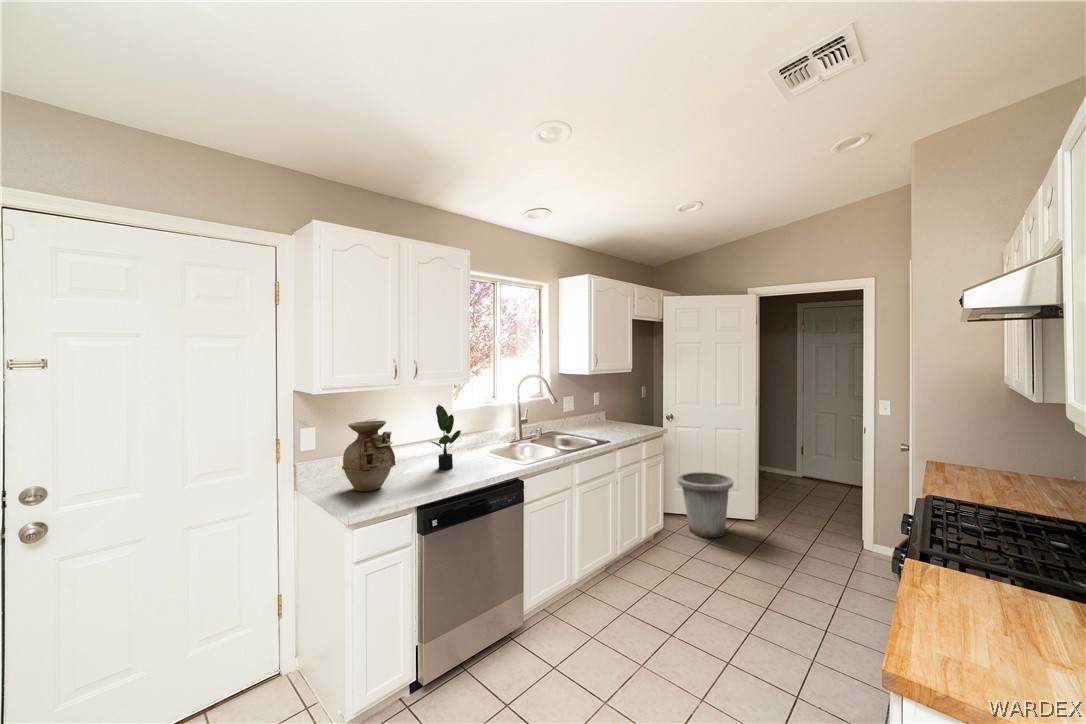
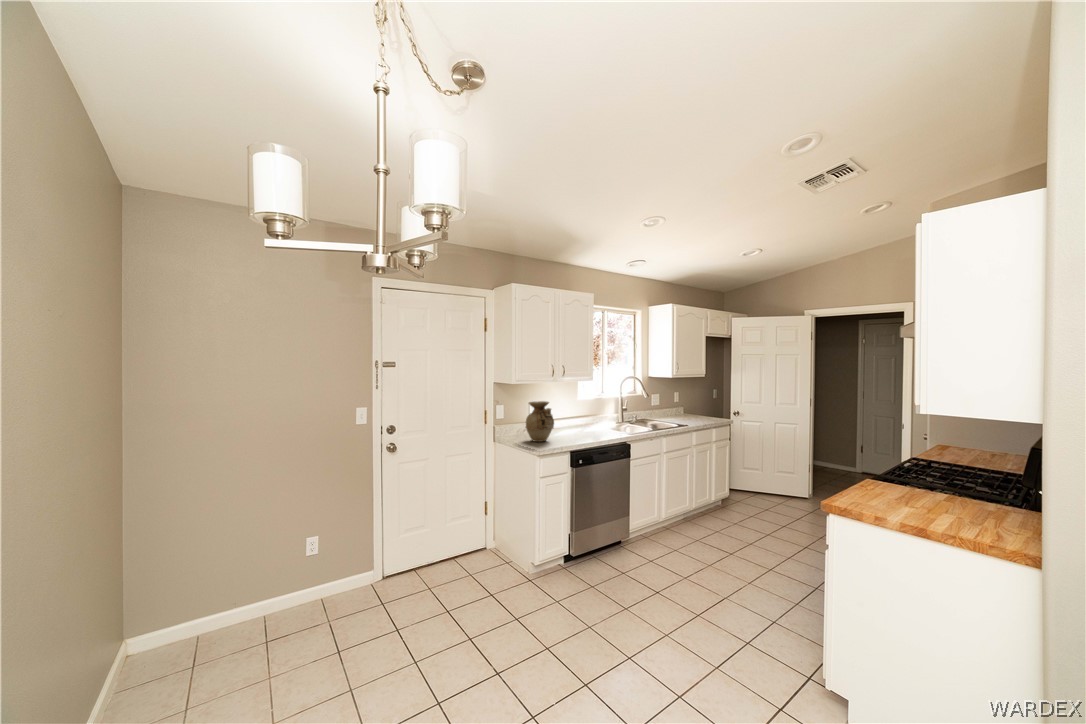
potted plant: present [431,404,461,469] -> none [568,393,590,435]
trash can: present [677,472,733,538] -> none [741,457,788,507]

